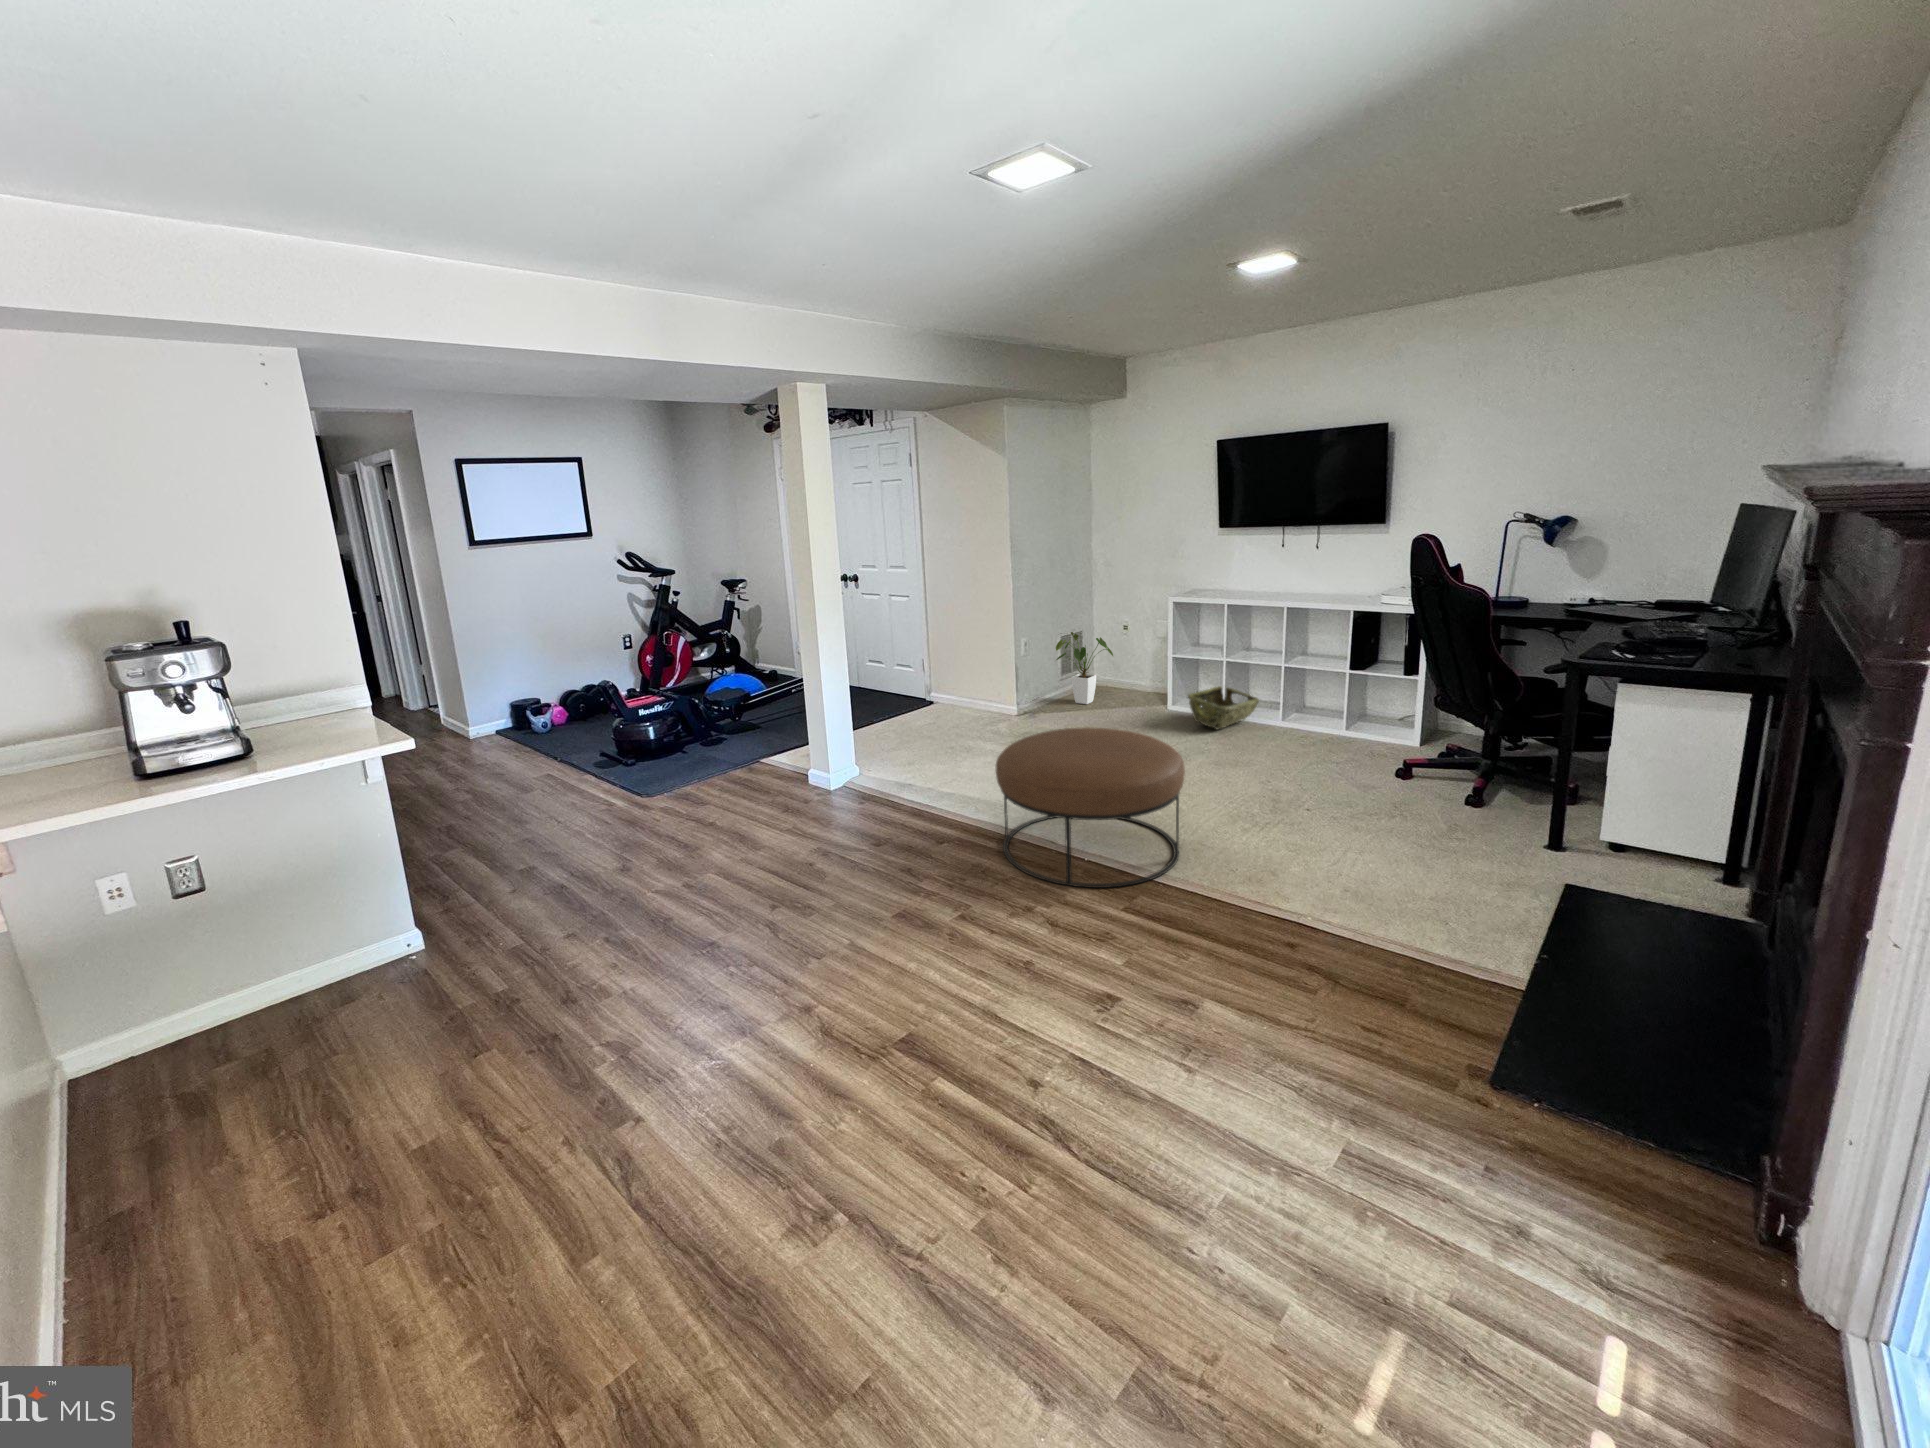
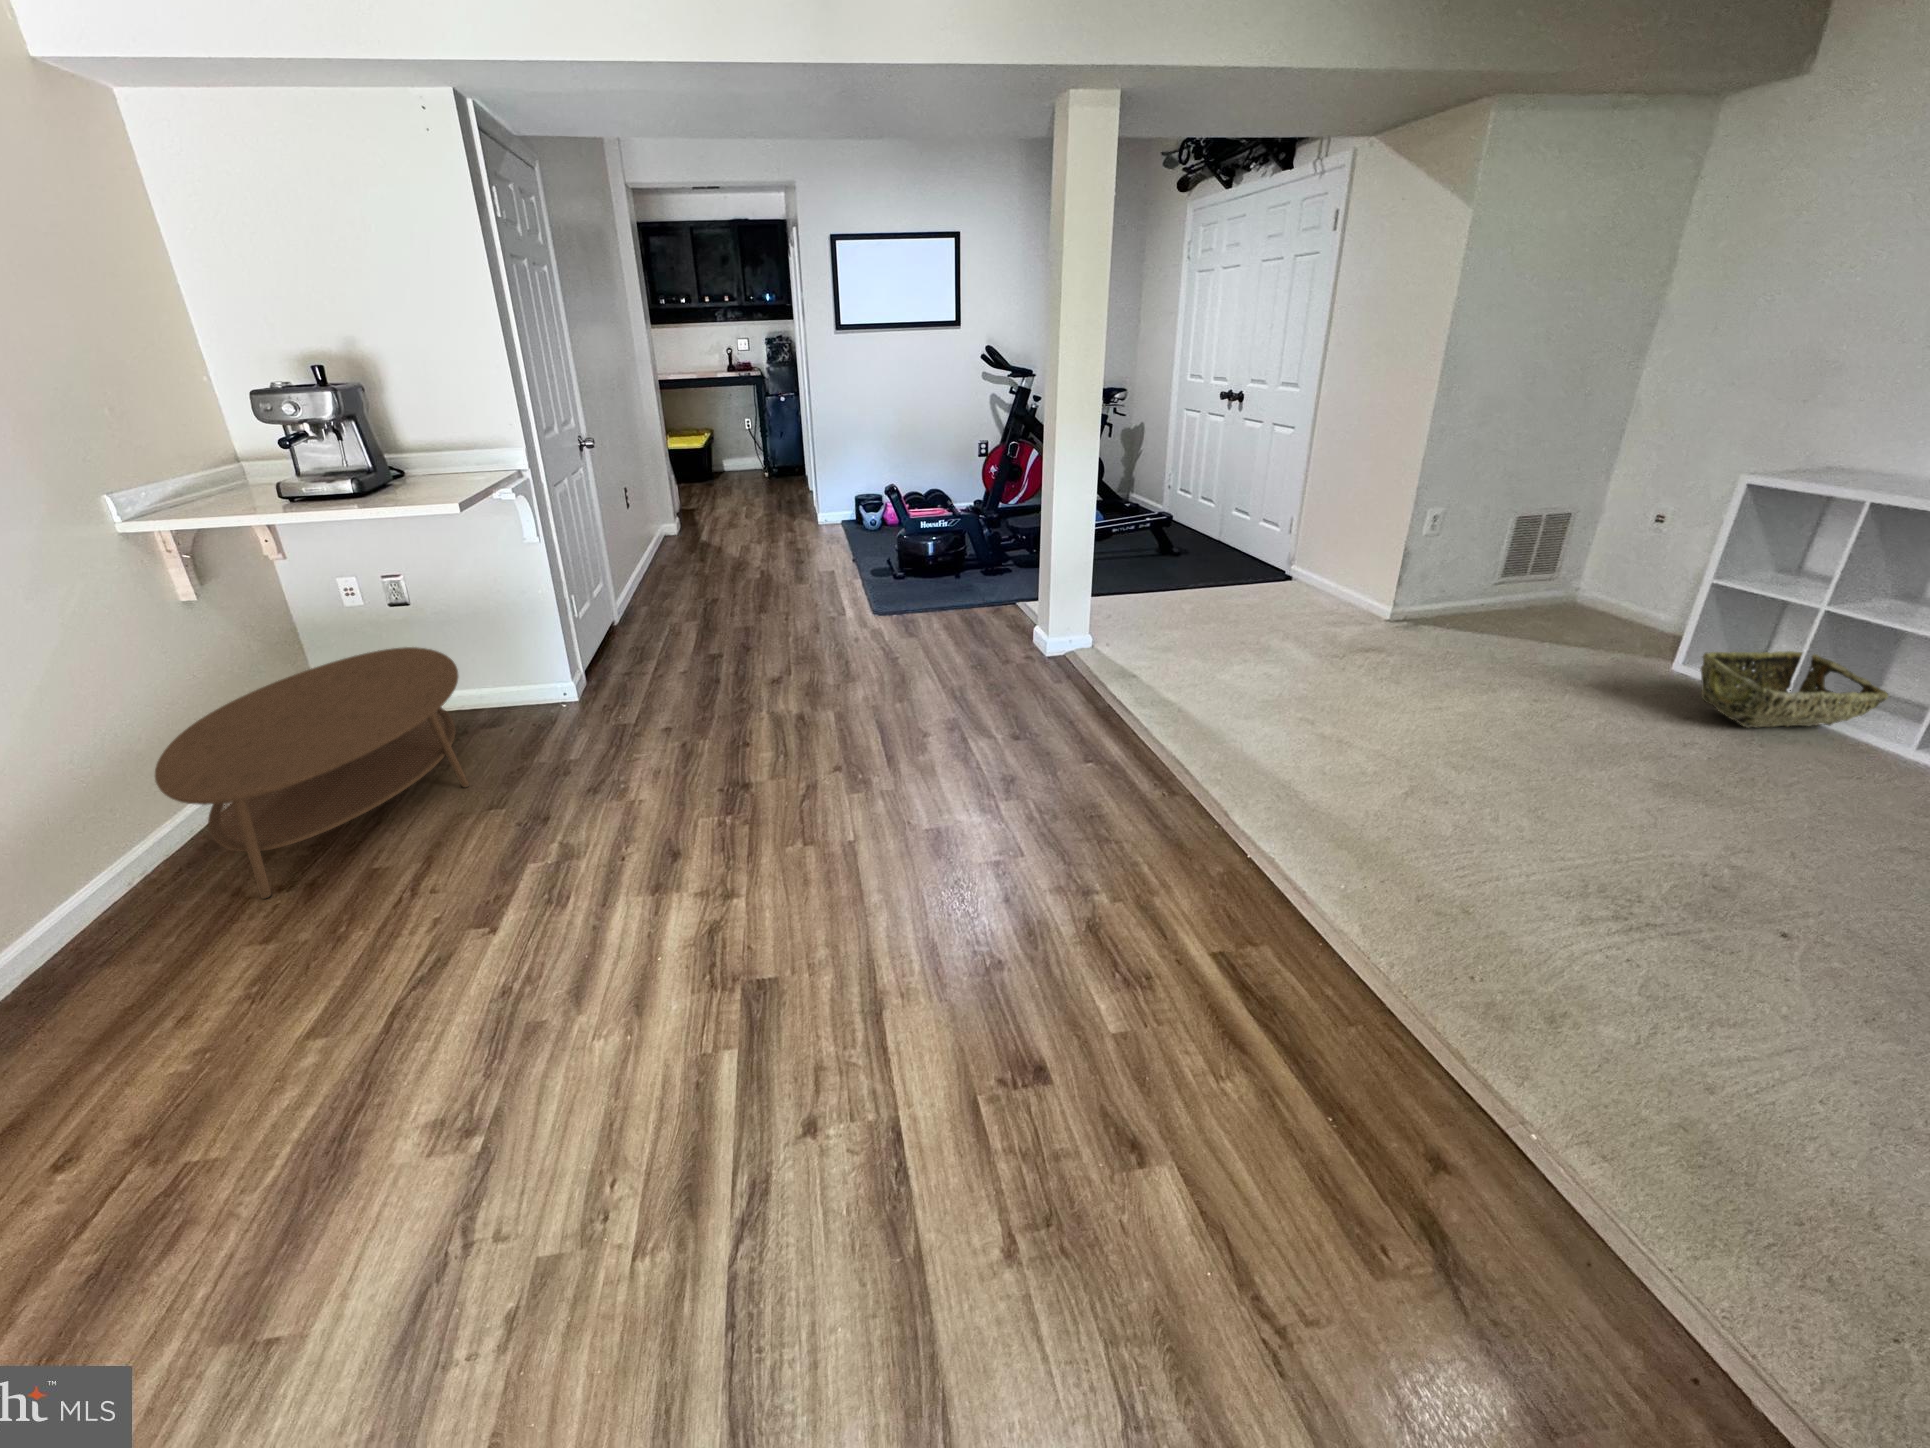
house plant: present [1056,632,1113,704] -> none [1486,511,1602,629]
ottoman: present [996,727,1185,888] -> none [1134,651,1471,929]
coffee table: none [45,928,418,1238] -> present [155,647,469,899]

